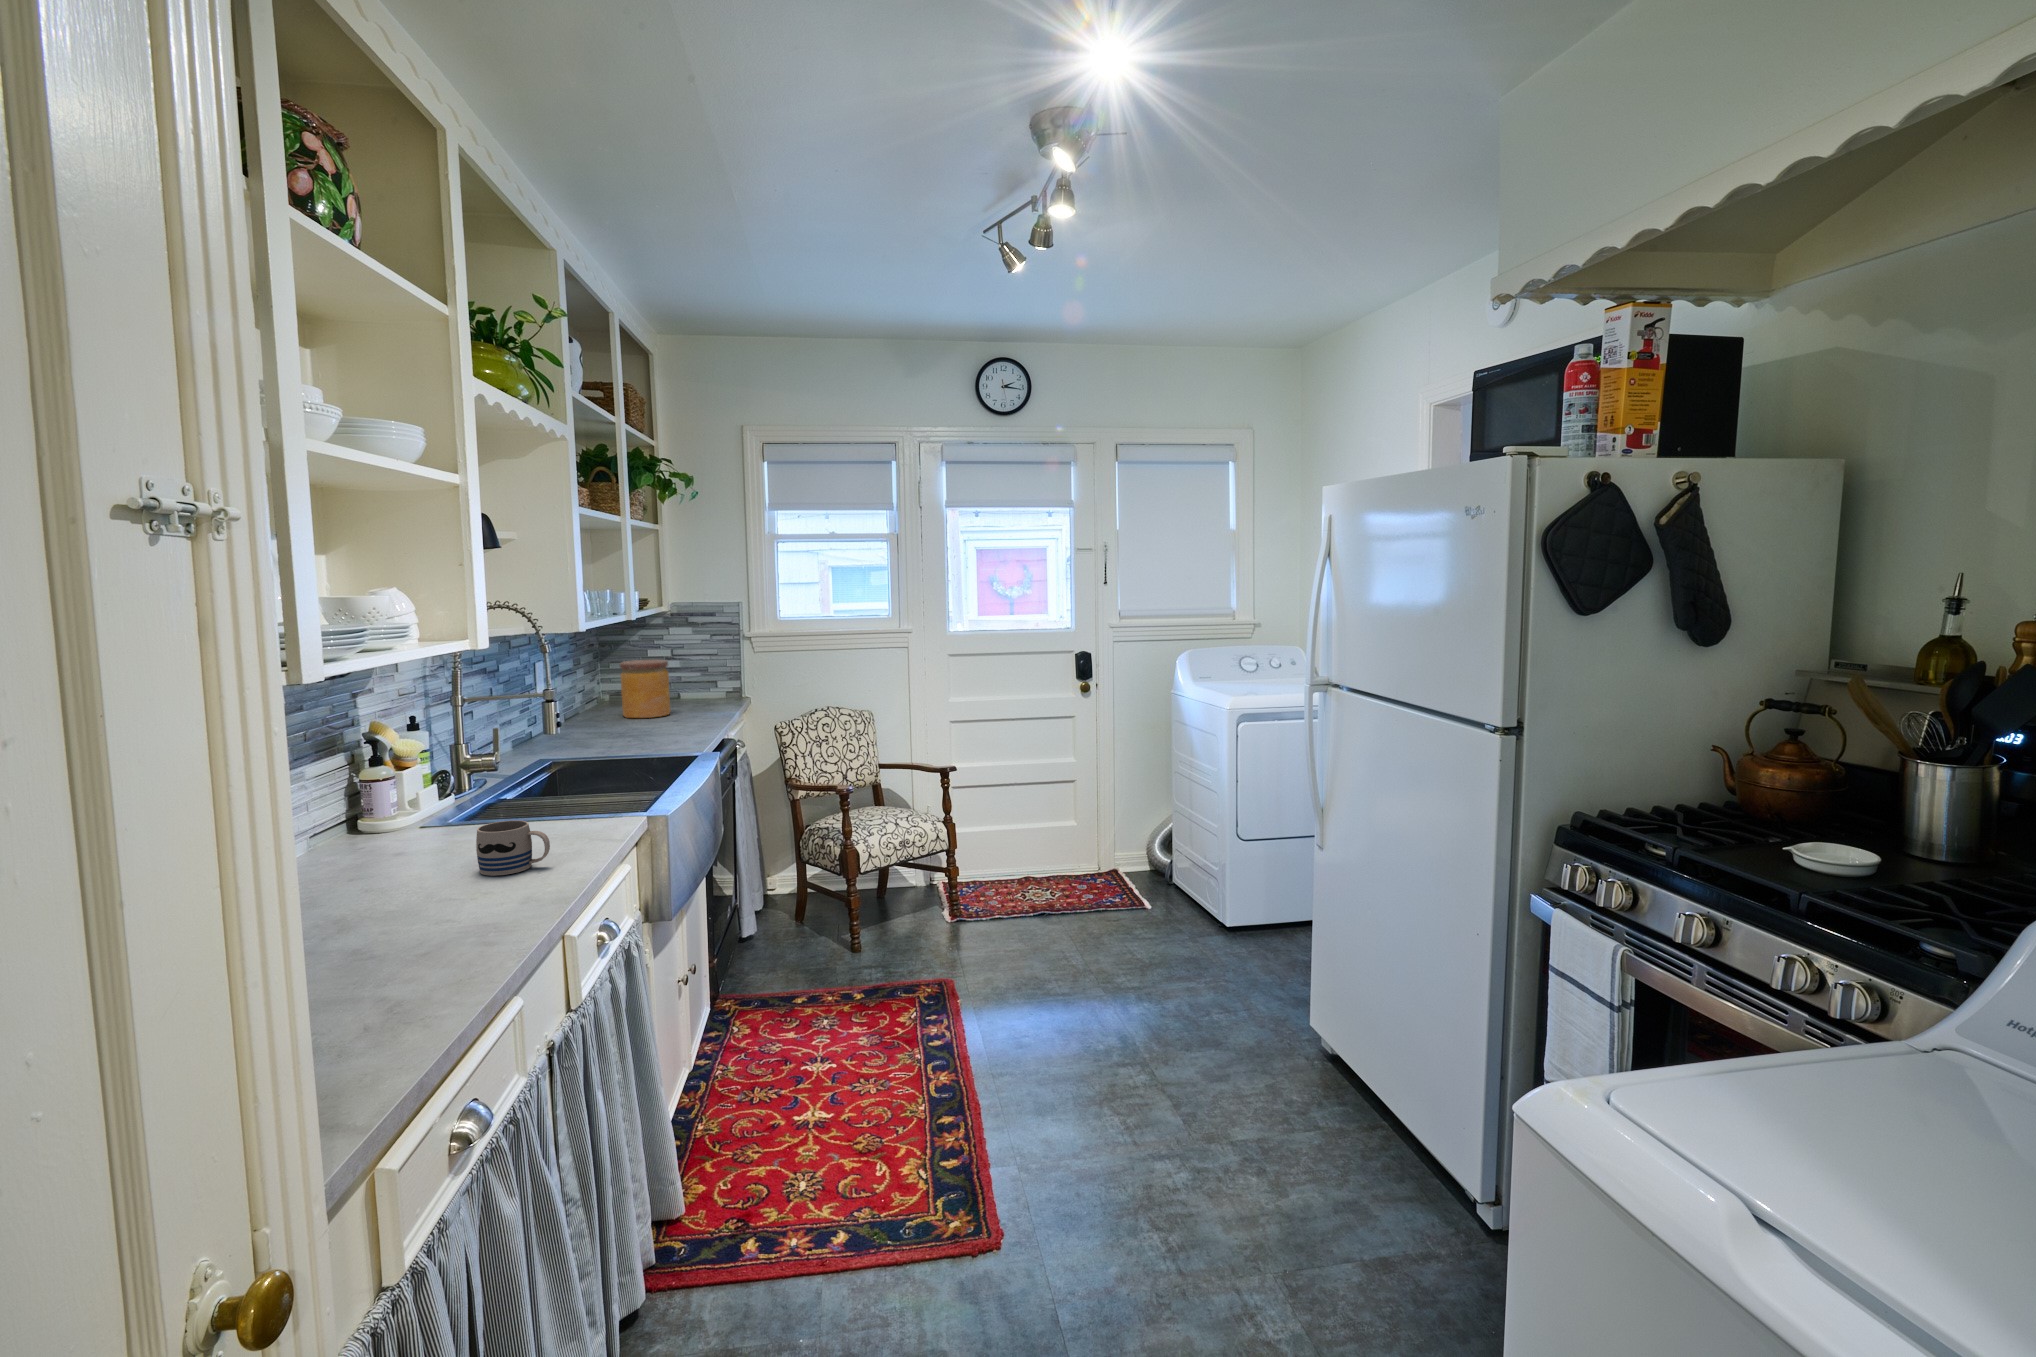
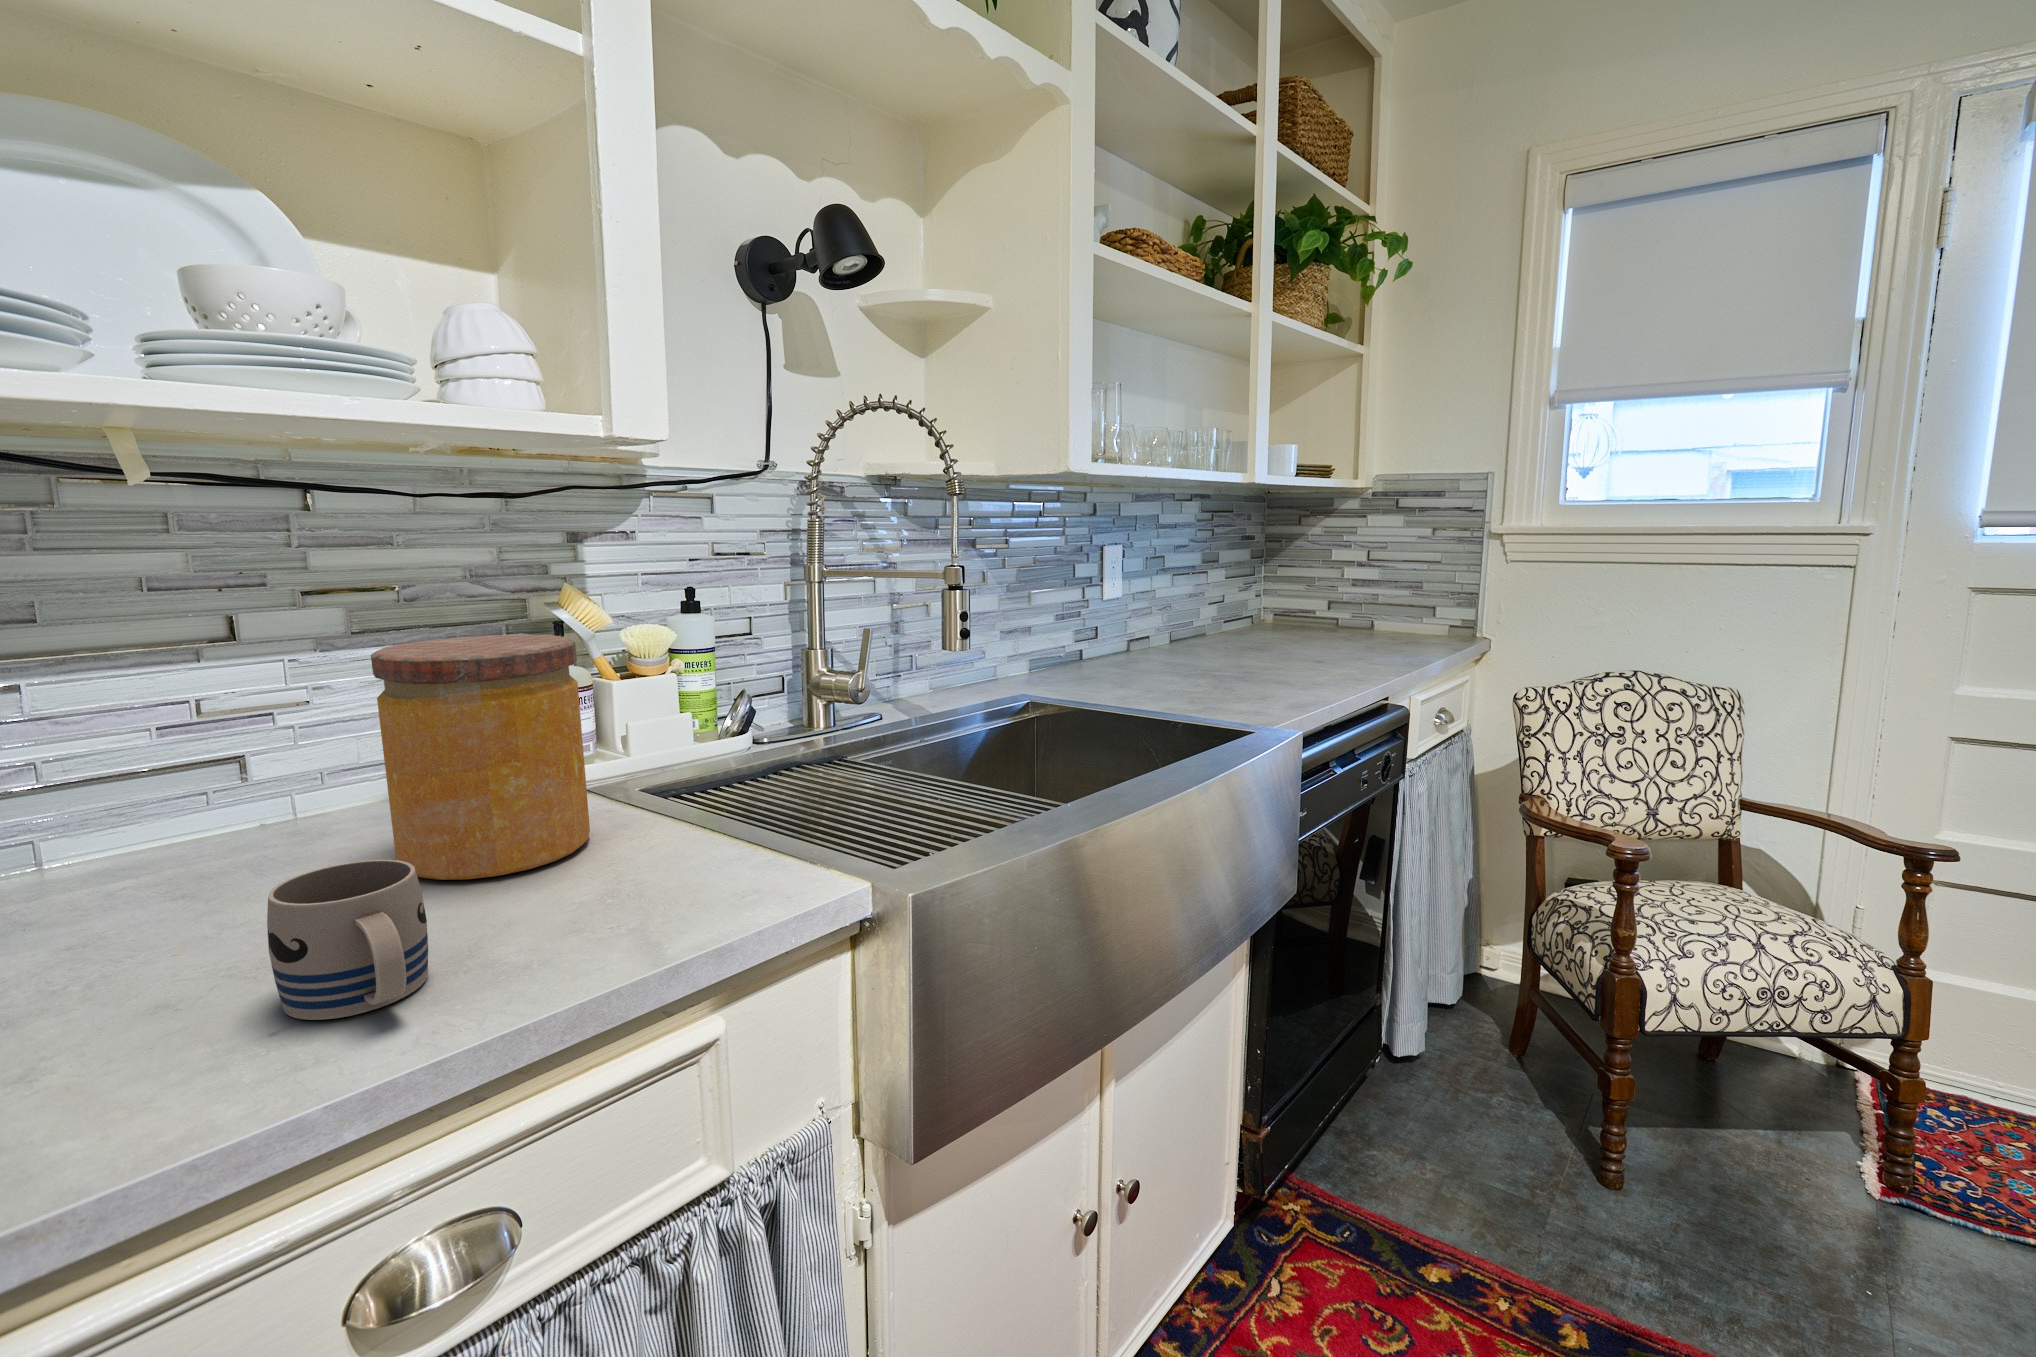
jar: present [620,659,671,718] -> present [371,635,590,880]

